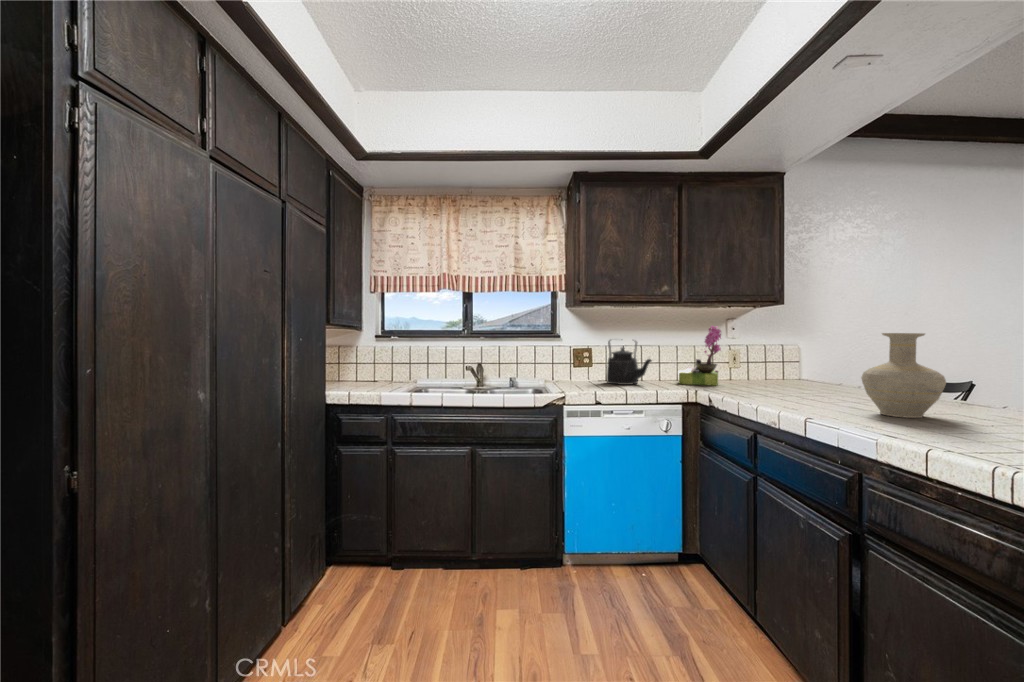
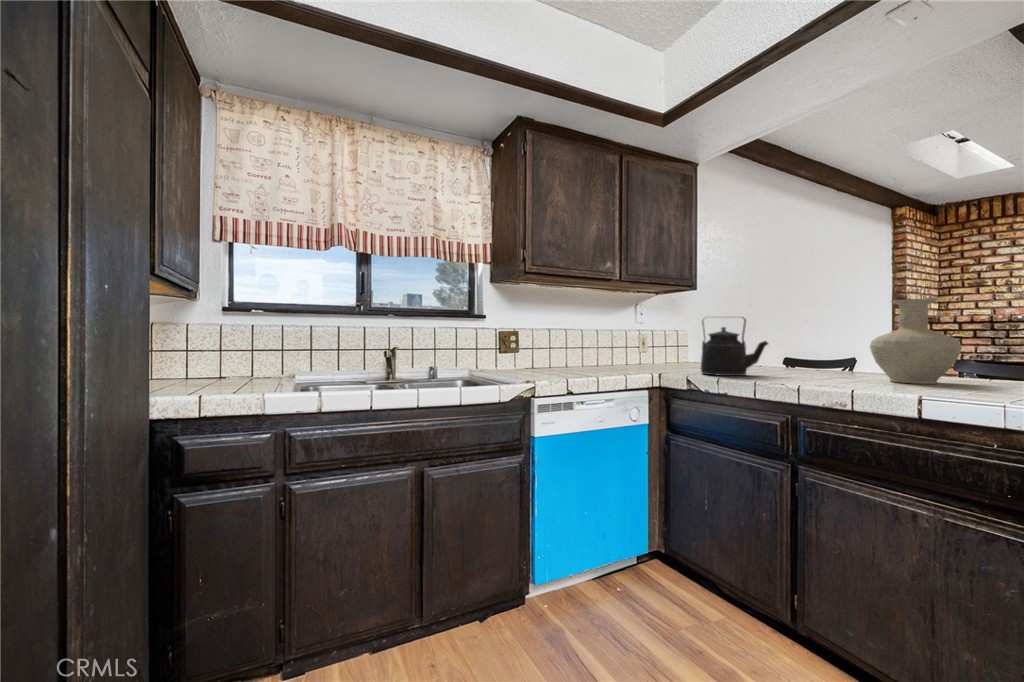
flower arrangement: present [678,326,721,386] -> none [604,308,651,369]
kettle: present [607,340,652,385] -> present [701,317,768,376]

